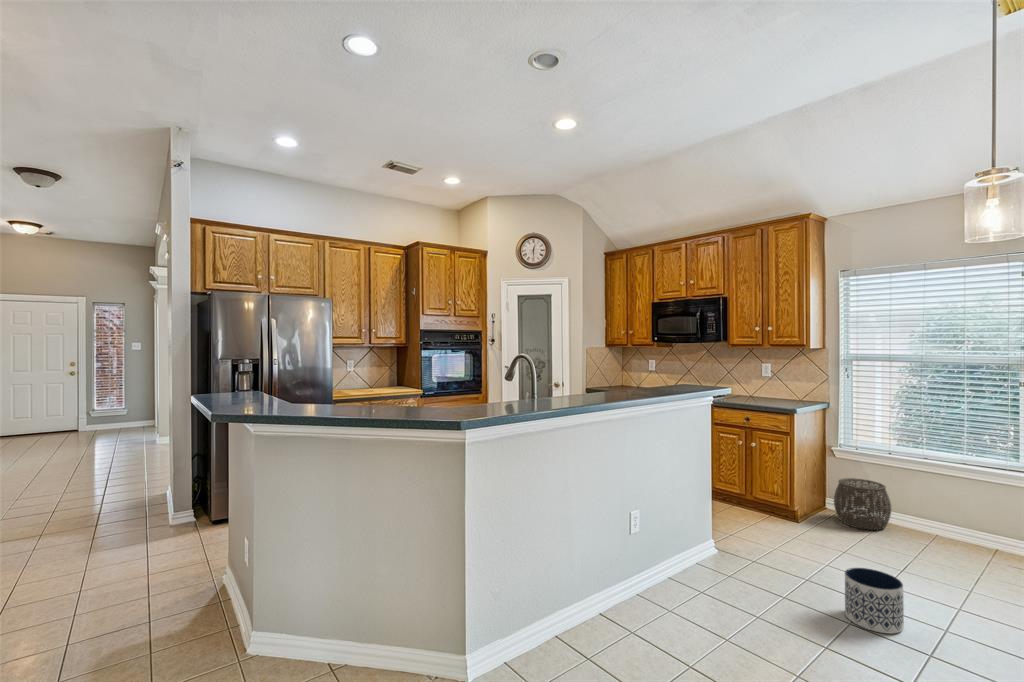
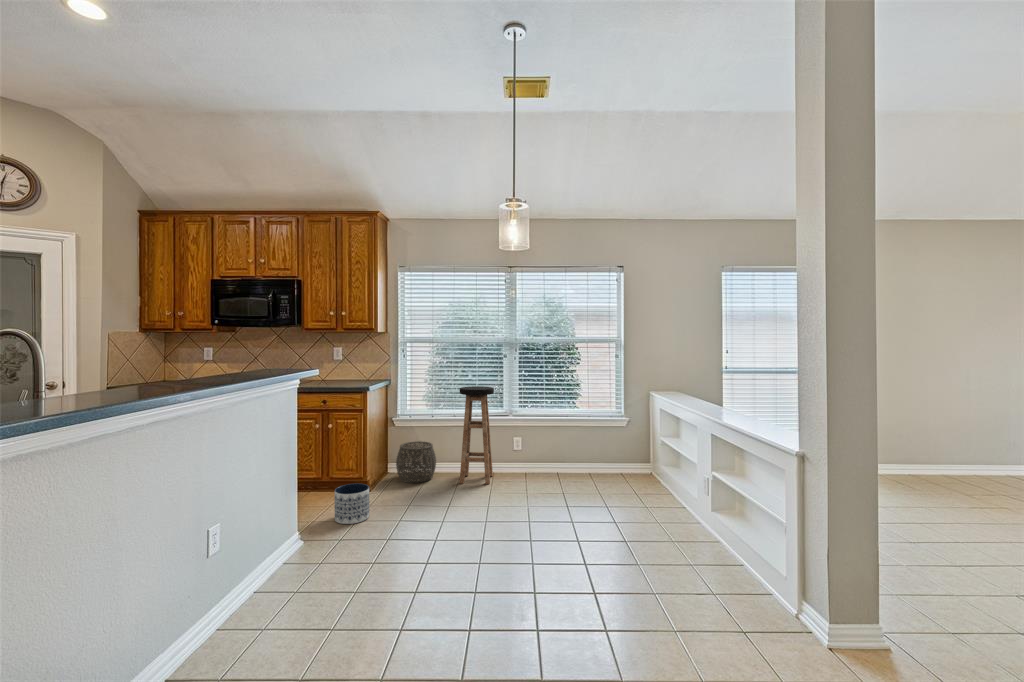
bar stool: none [926,420,990,559] -> present [460,386,494,484]
planter: present [845,568,904,634] -> present [335,483,369,524]

